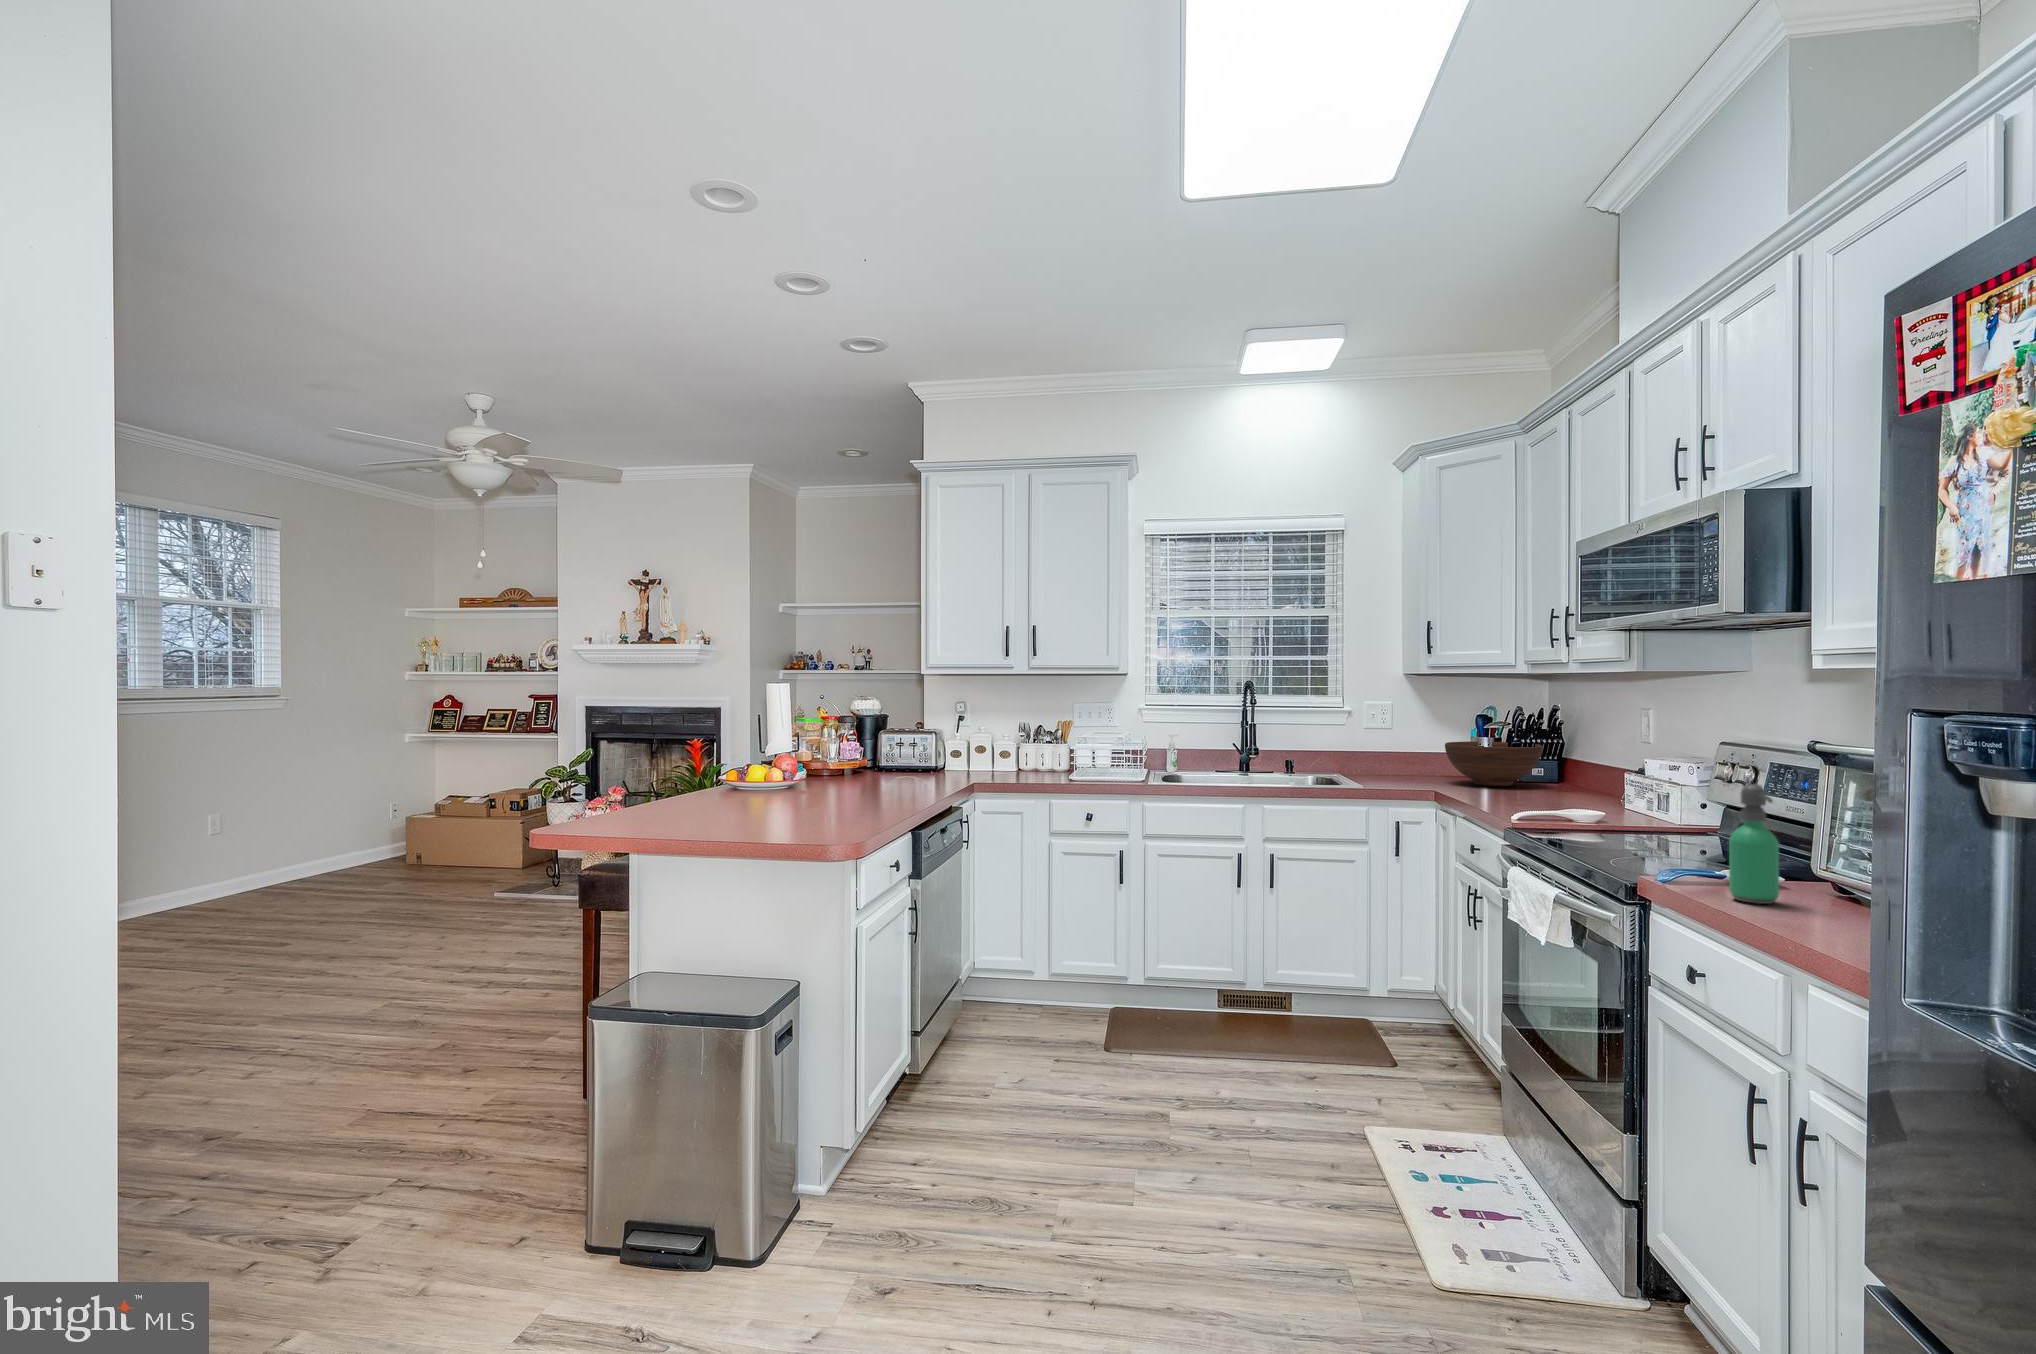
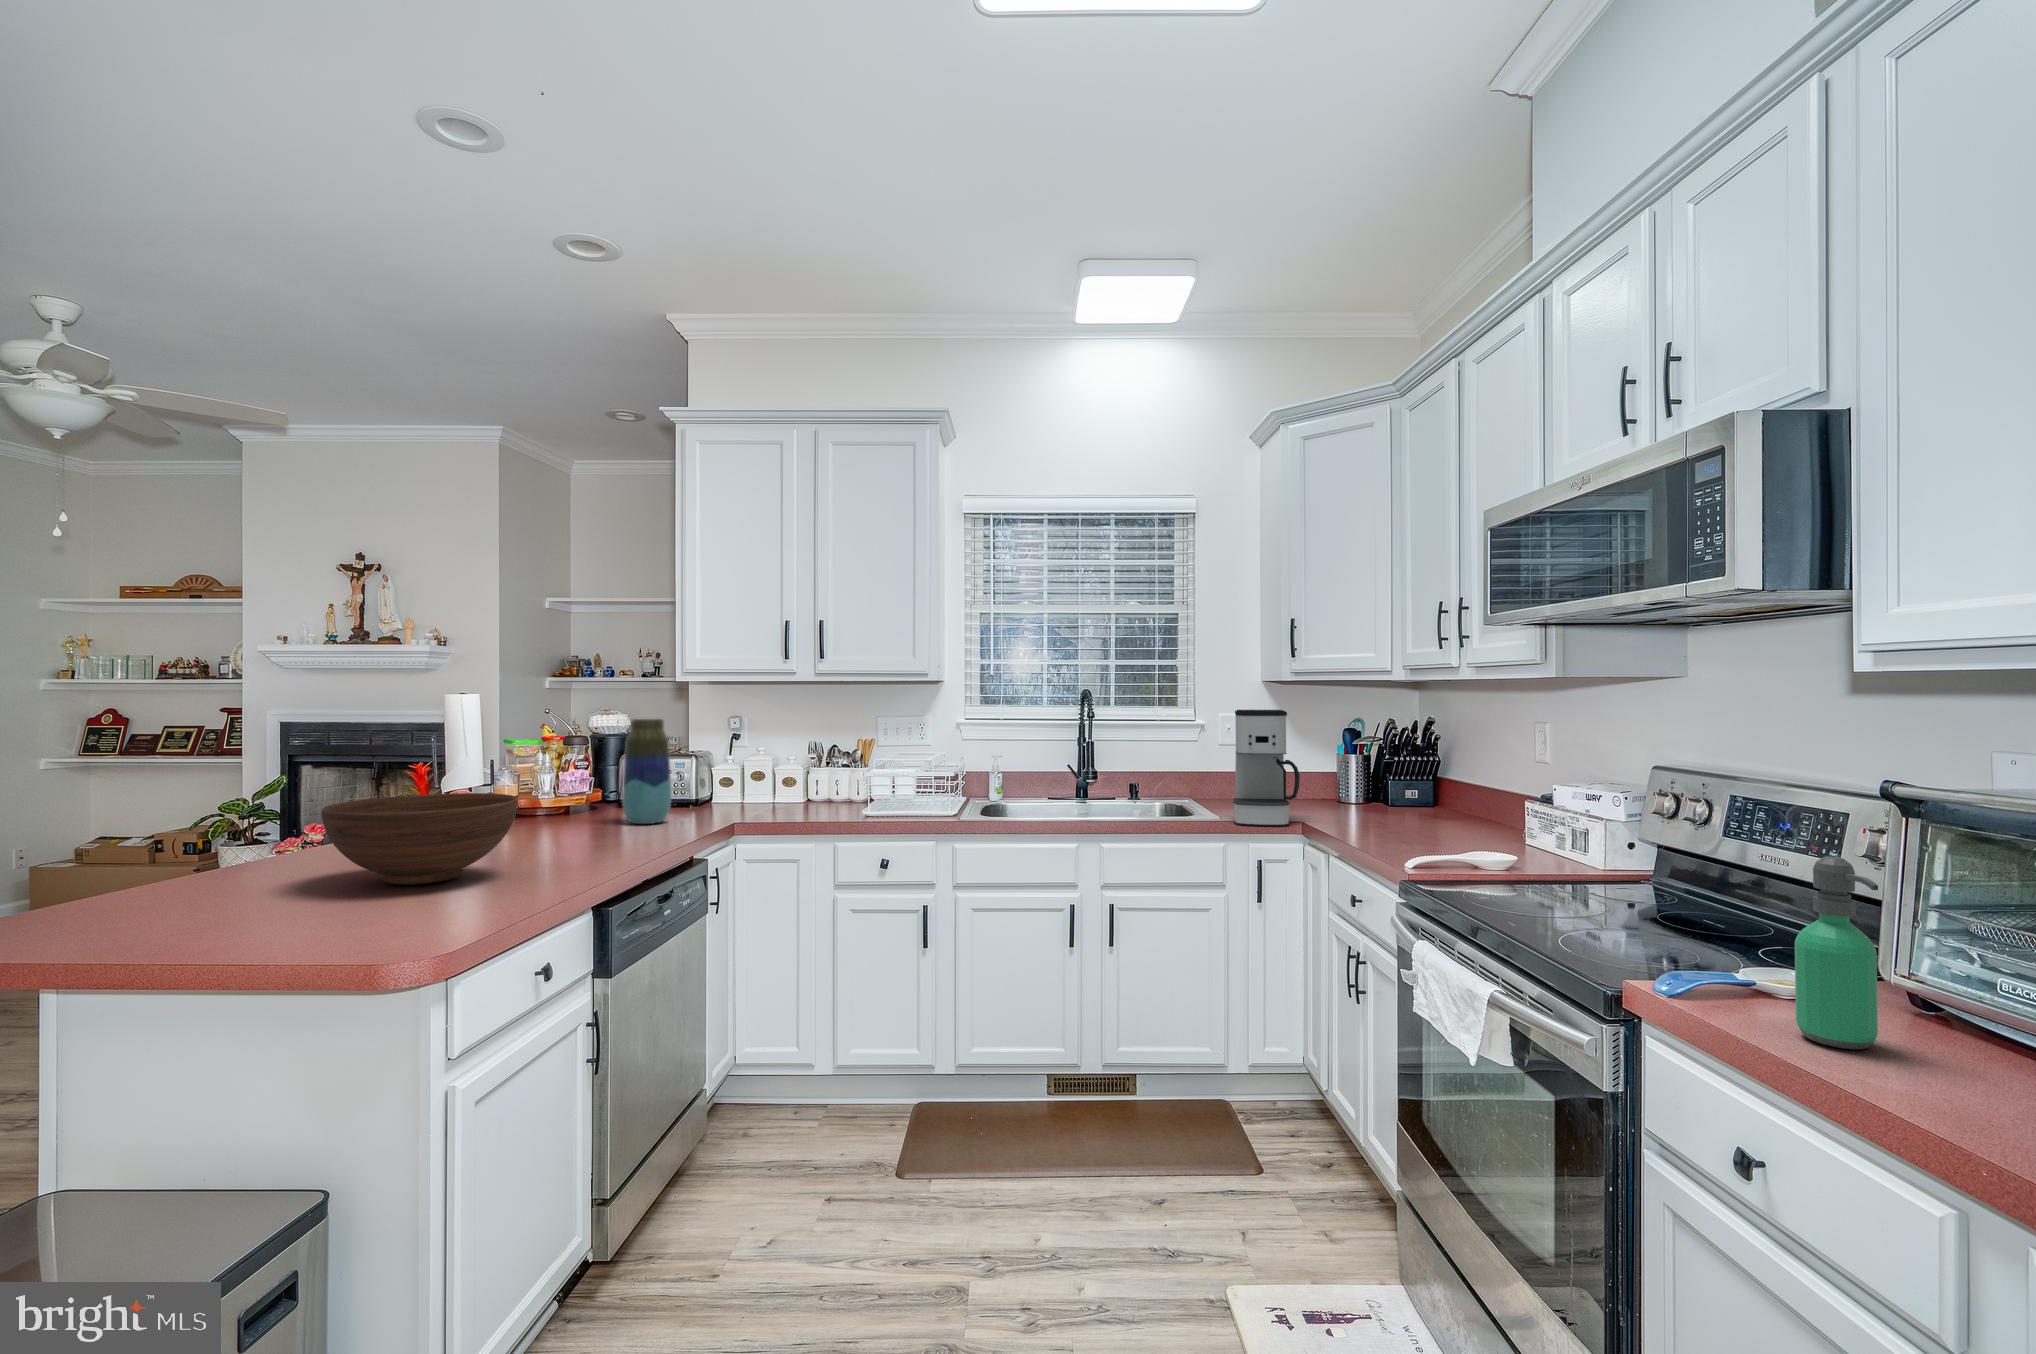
coffee maker: none [1377,697,1434,793] -> present [1233,710,1300,826]
vase: none [894,702,928,781] -> present [622,719,671,824]
fruit bowl: present [1445,741,1543,786] -> present [321,793,518,885]

